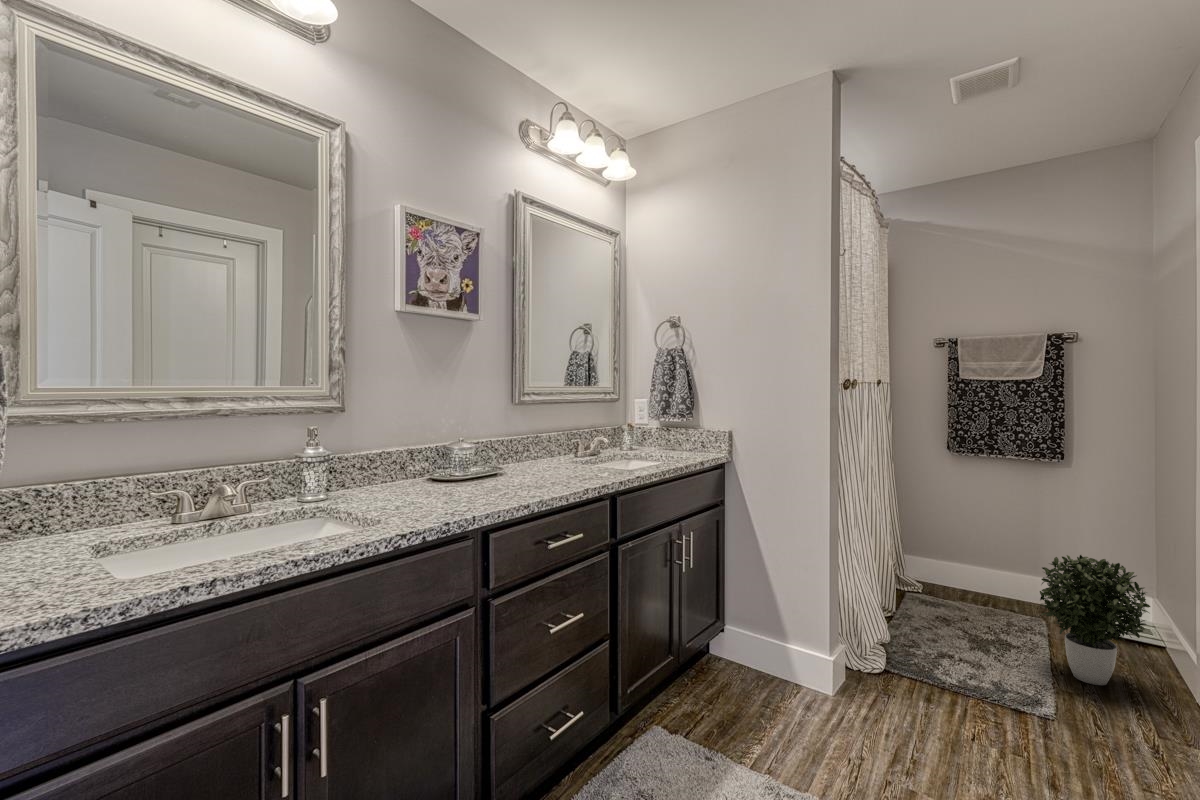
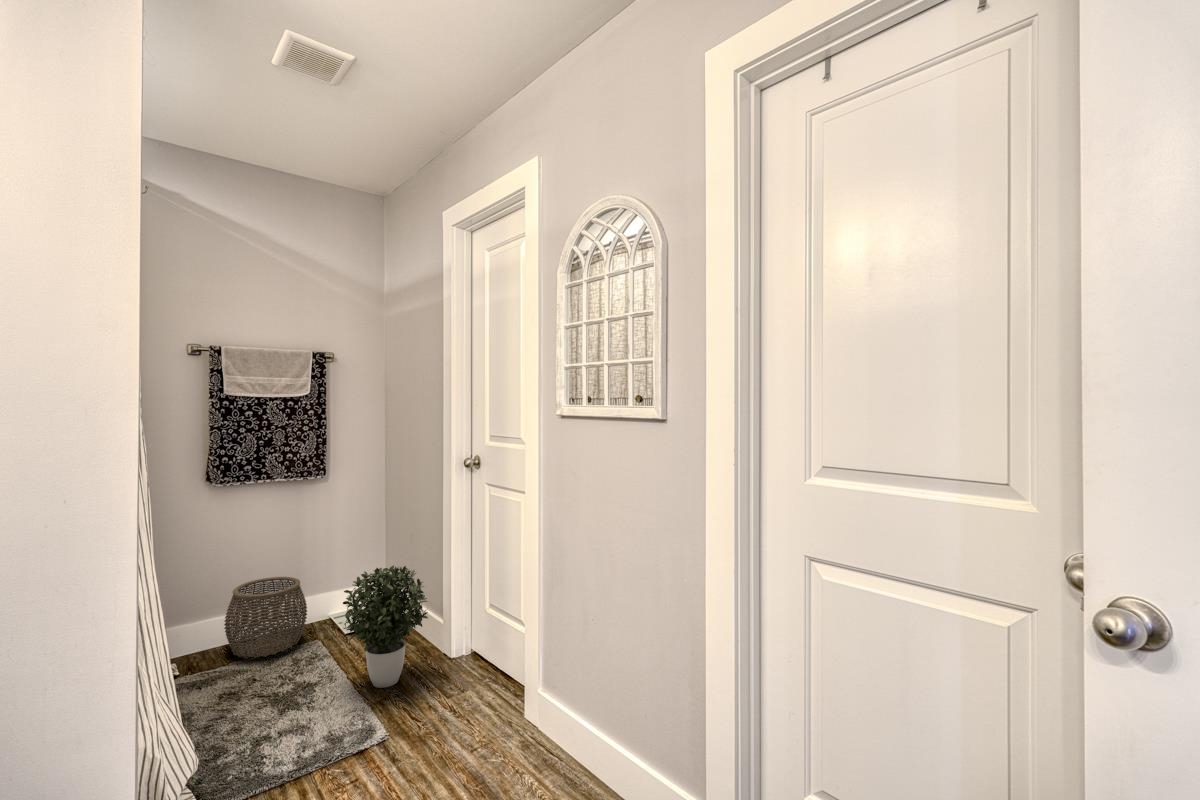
woven basket: none [955,543,1034,614] -> present [224,577,307,658]

